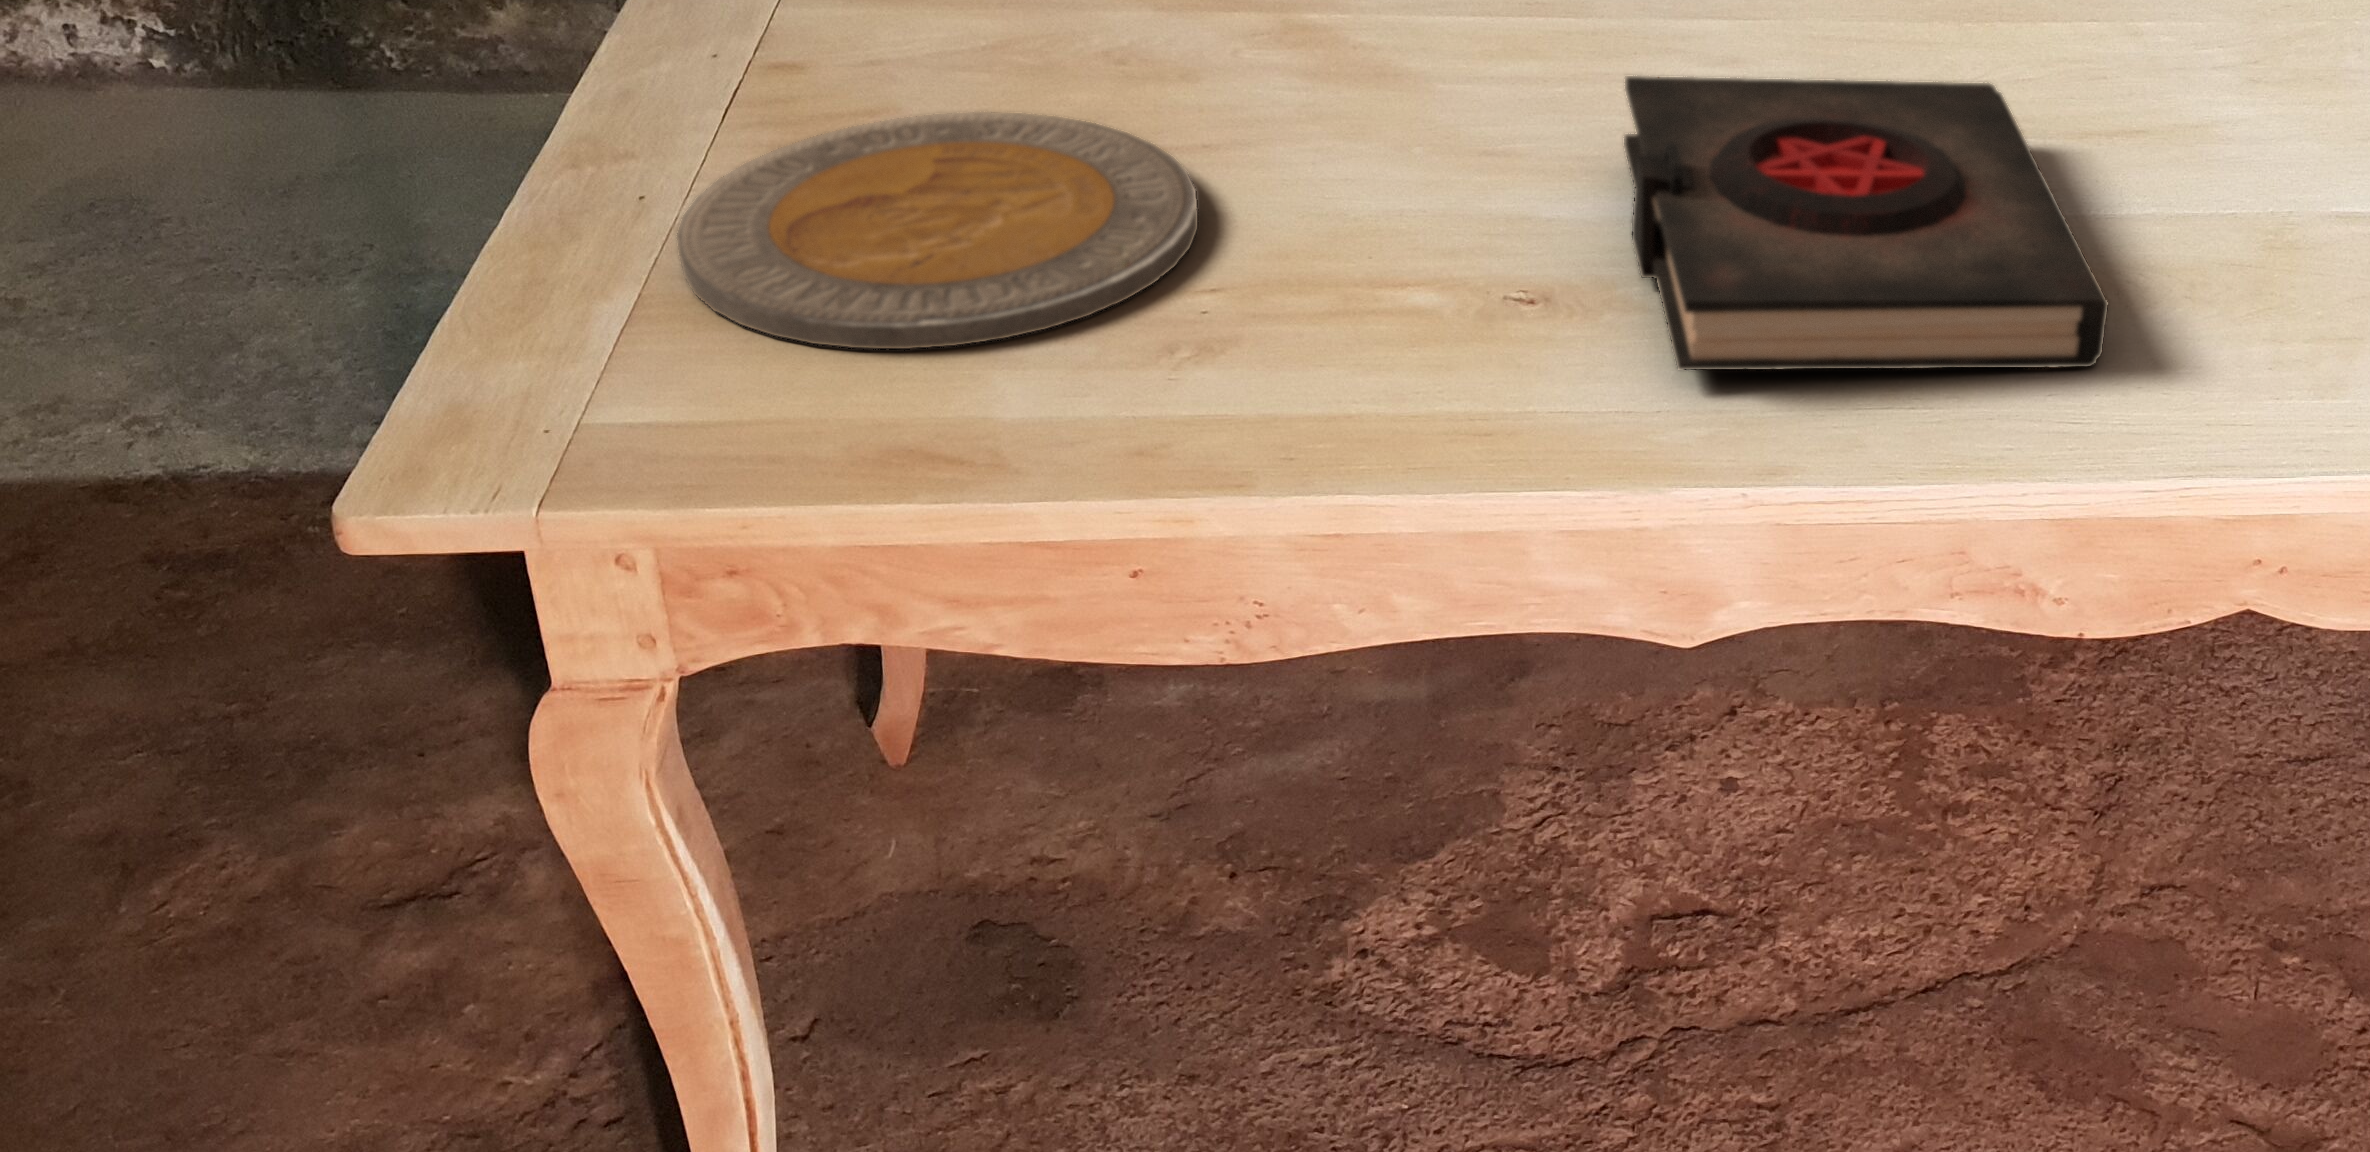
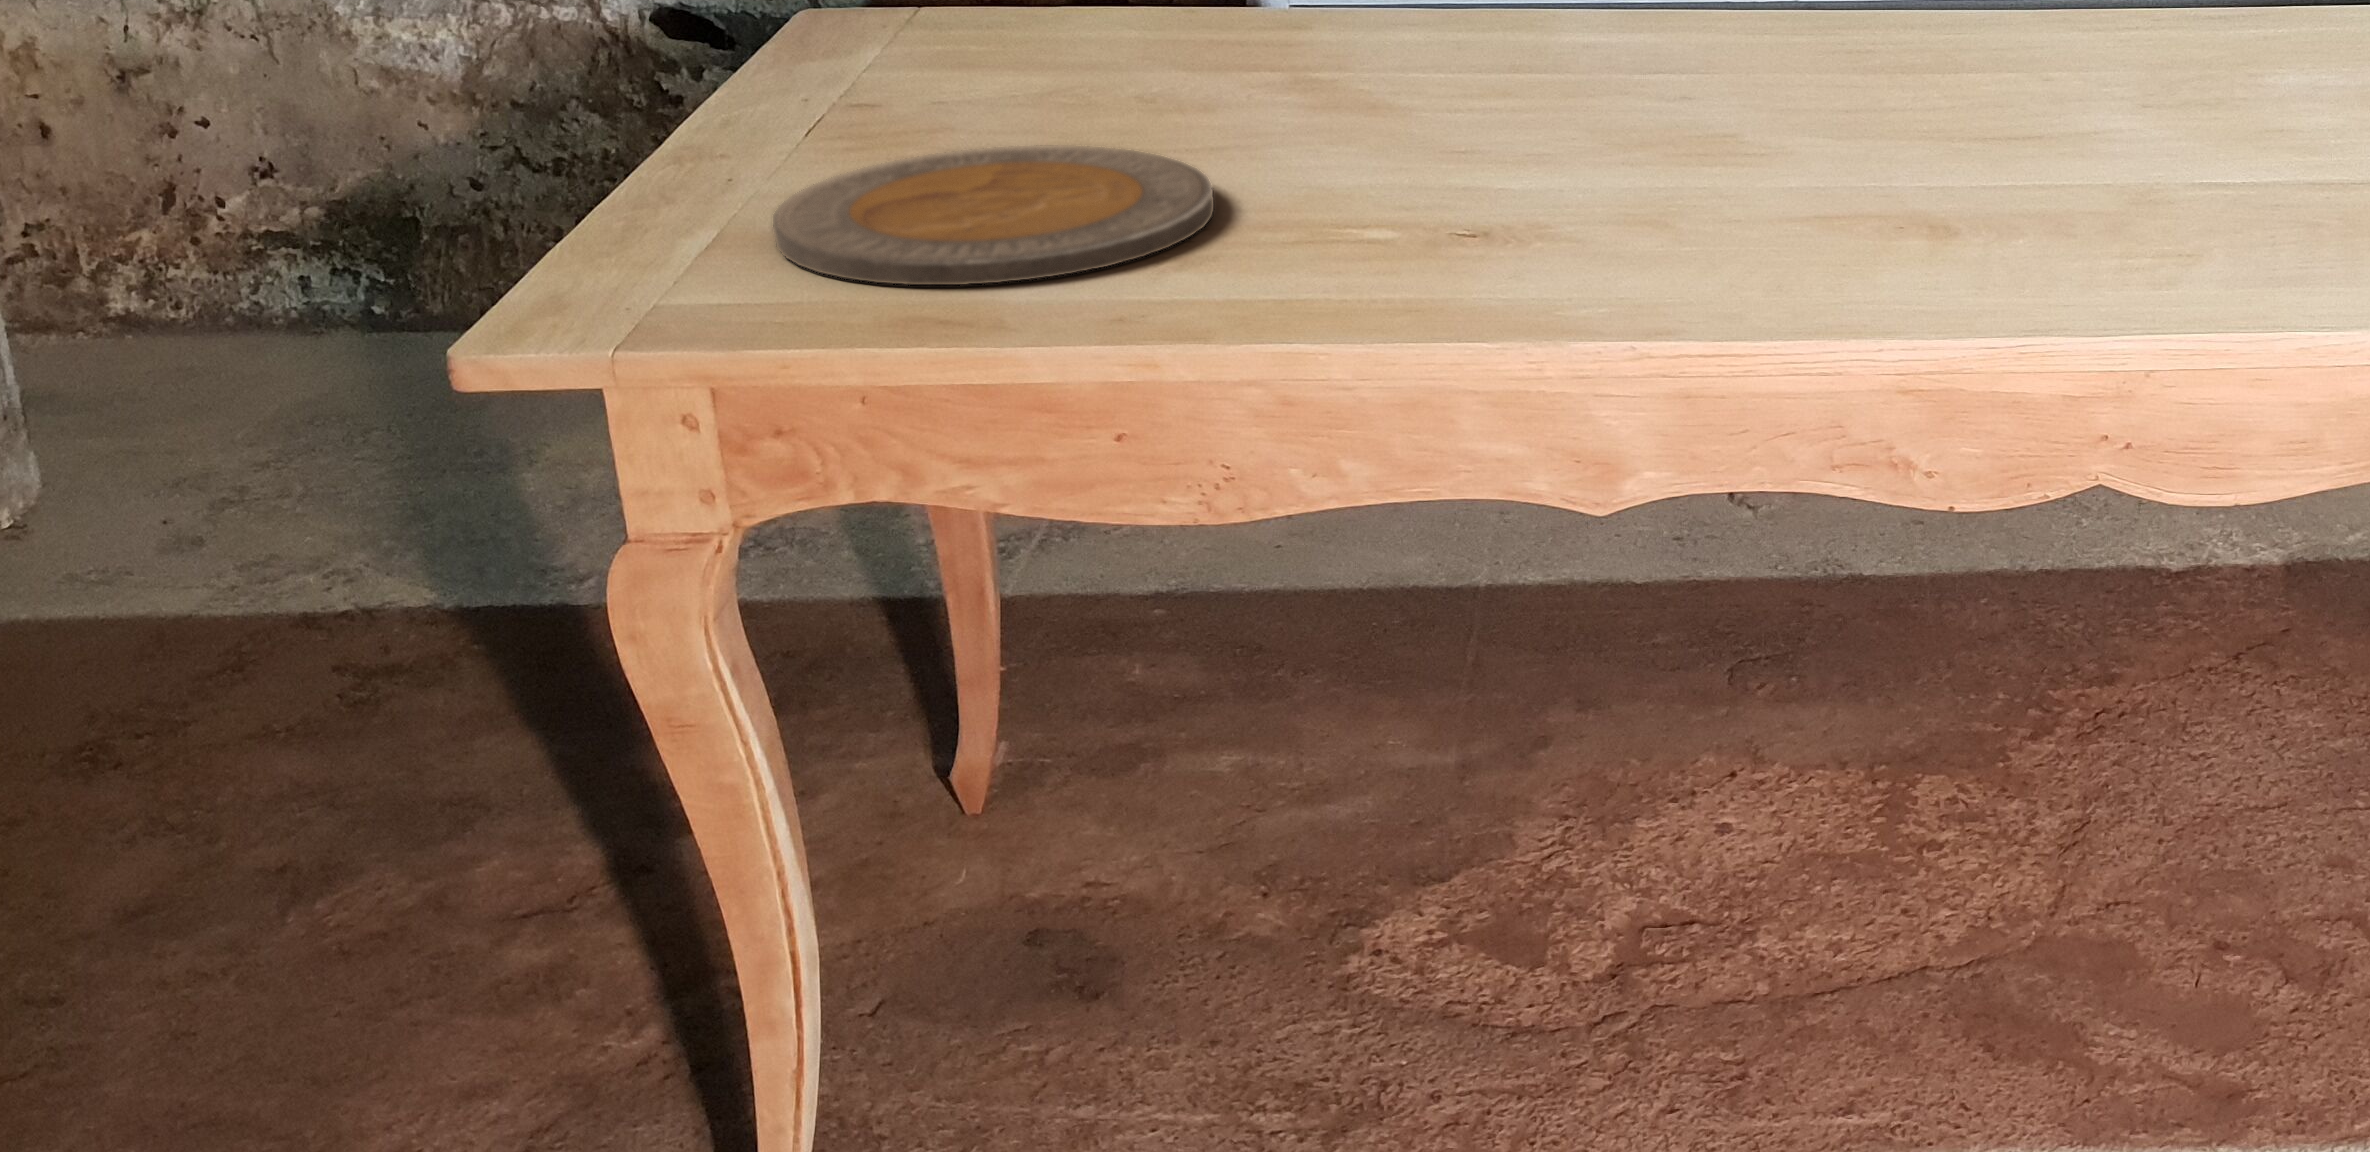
book: present [1624,76,2108,370] -> none [1583,97,1979,288]

